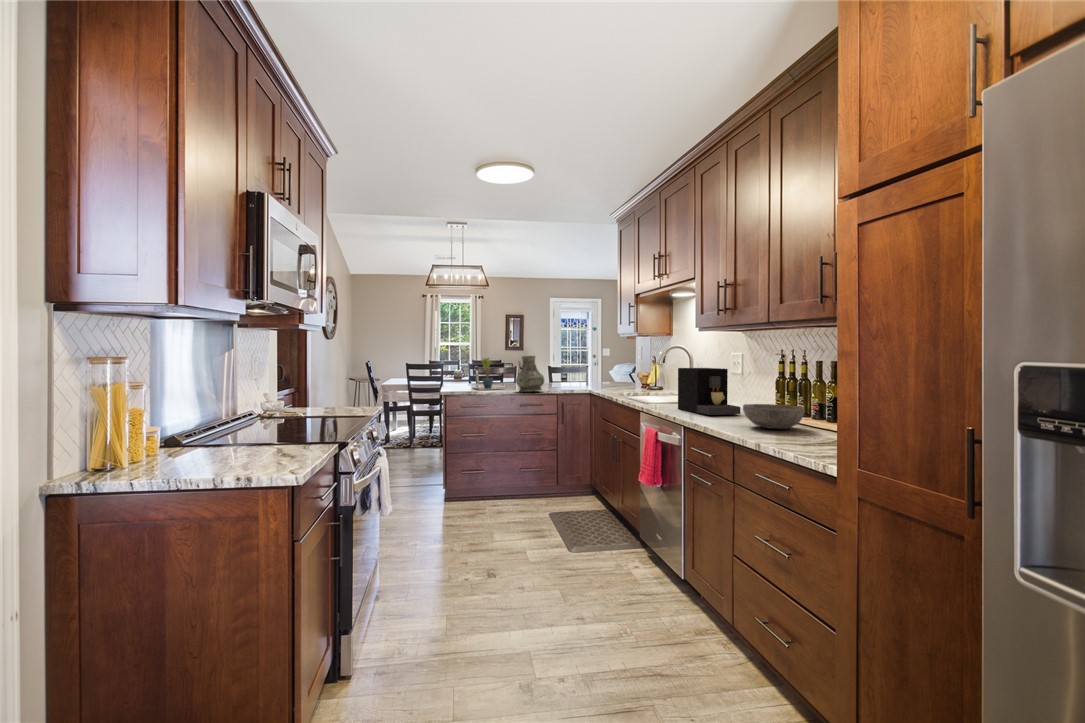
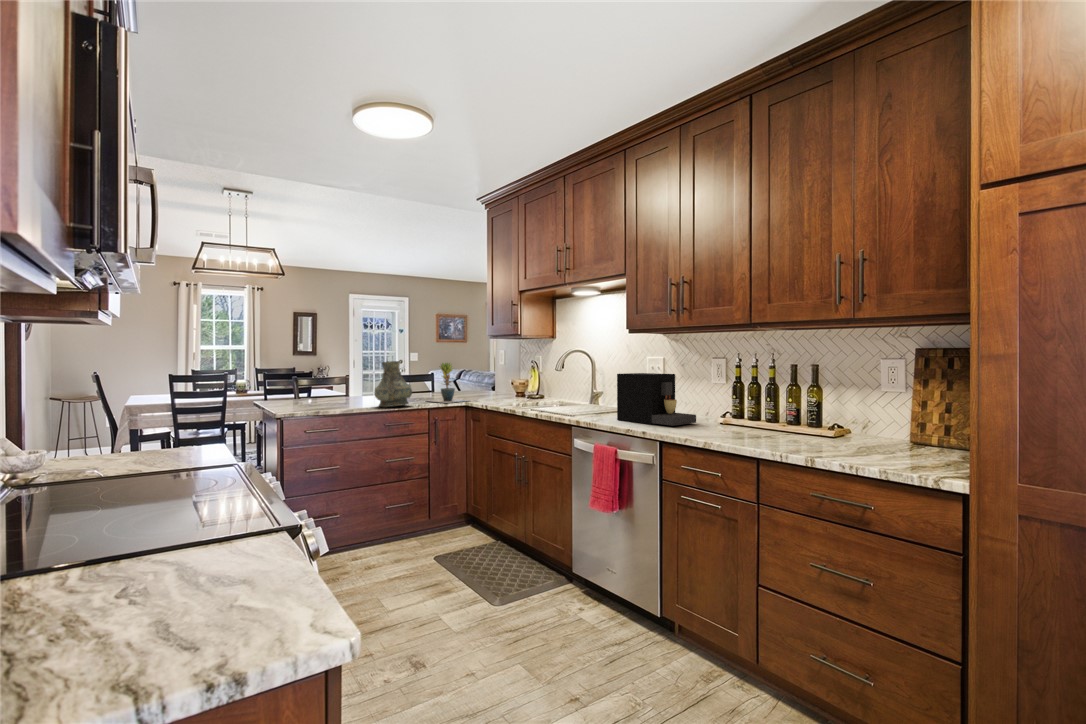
potted plant: present [476,358,501,390] -> present [430,363,466,403]
bowl: present [743,404,804,429] -> none [736,411,804,439]

